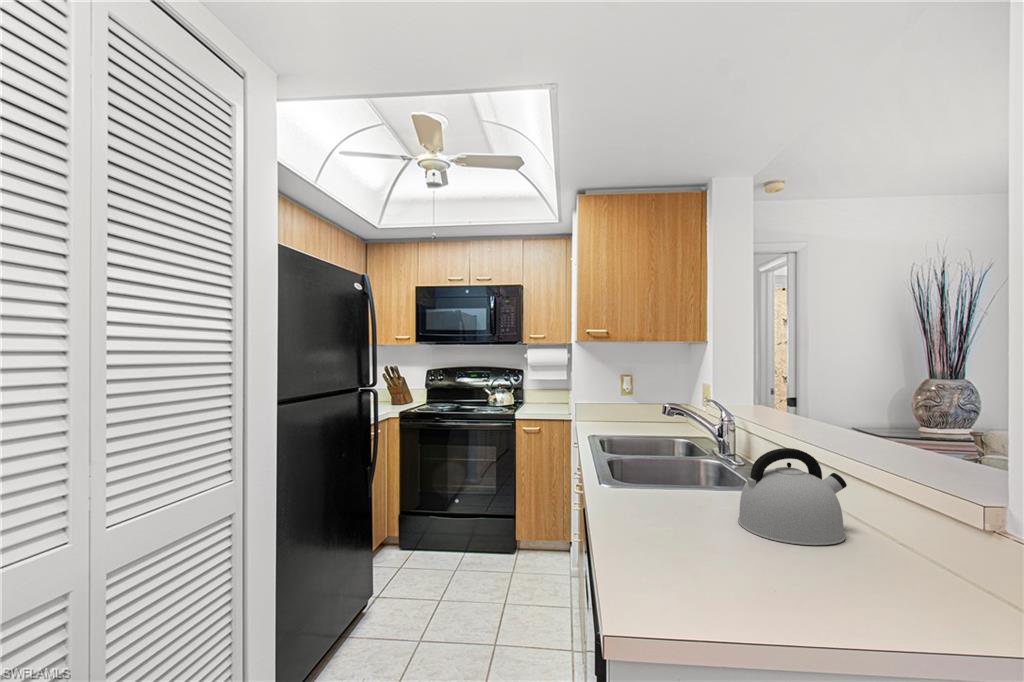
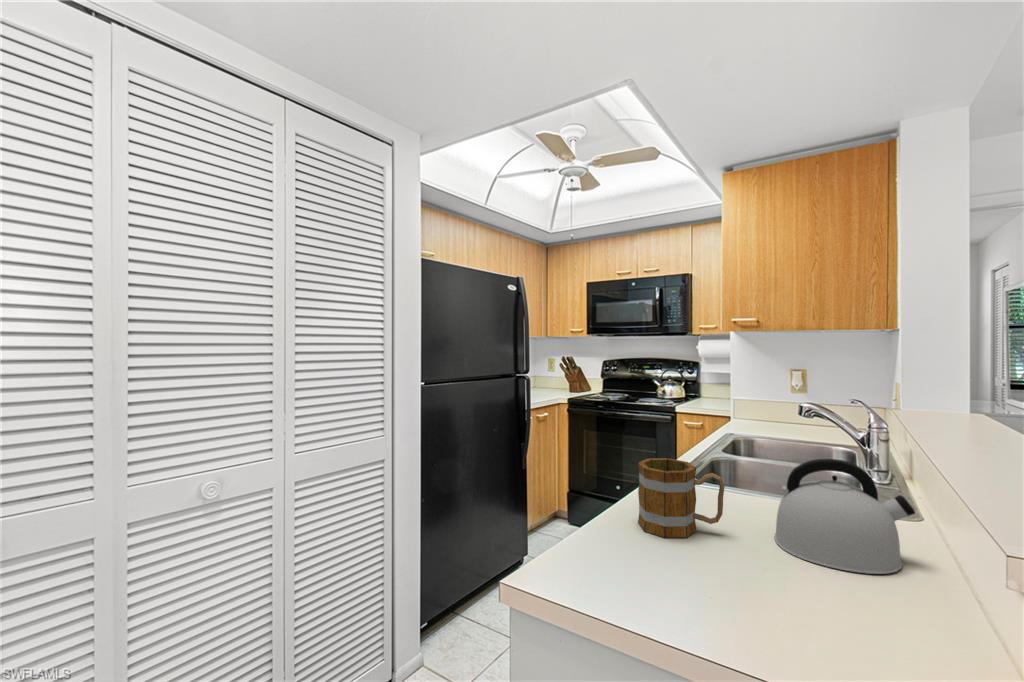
mug: none [629,465,709,547] -> present [638,458,724,538]

